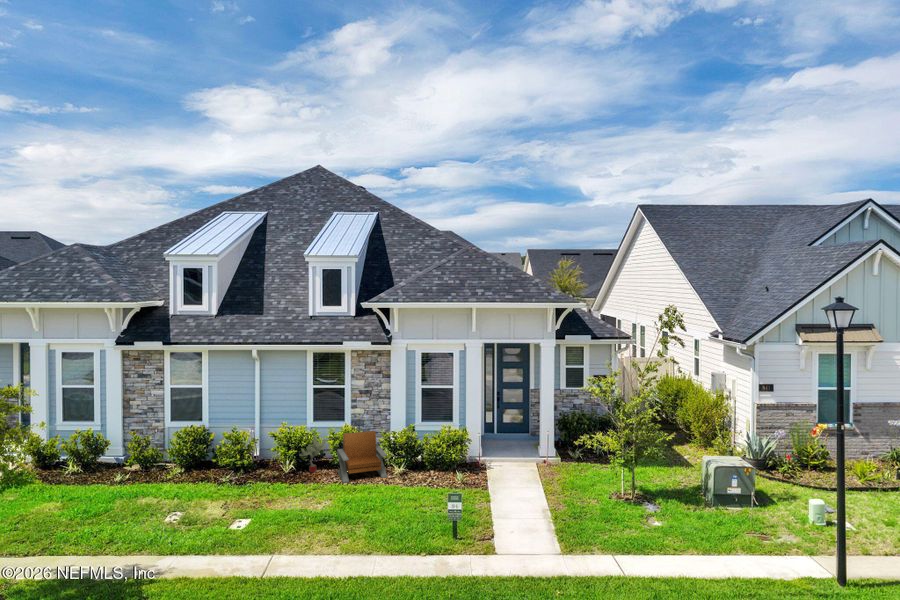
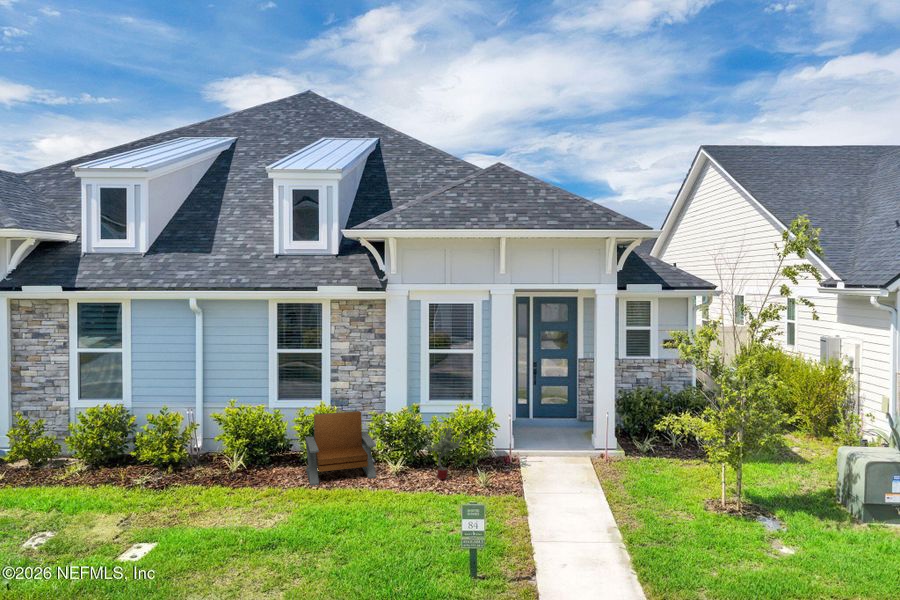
potted tree: present [299,436,326,473] -> present [422,424,464,480]

